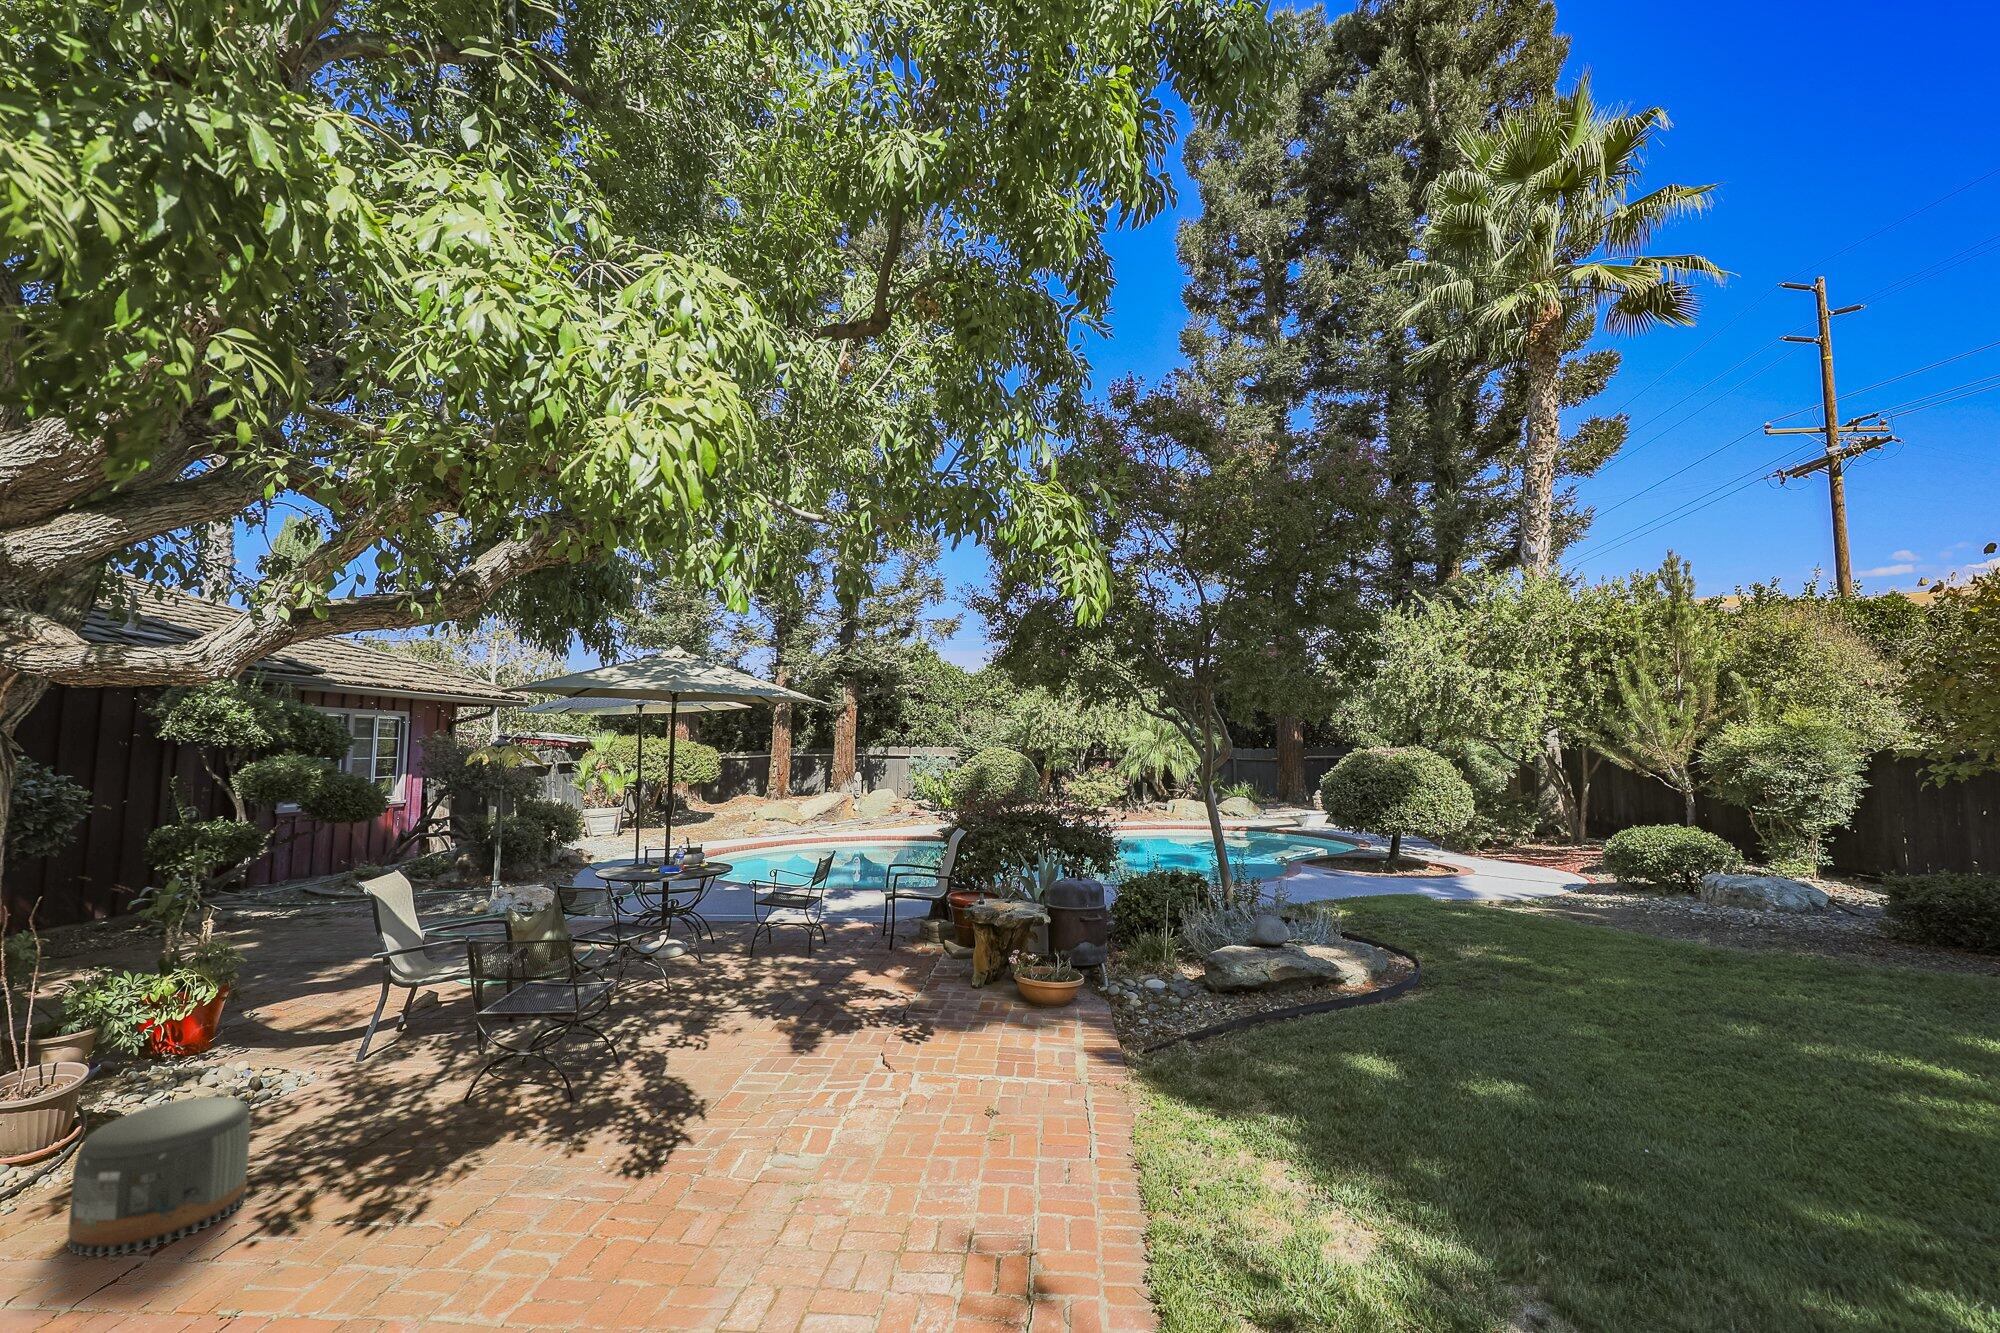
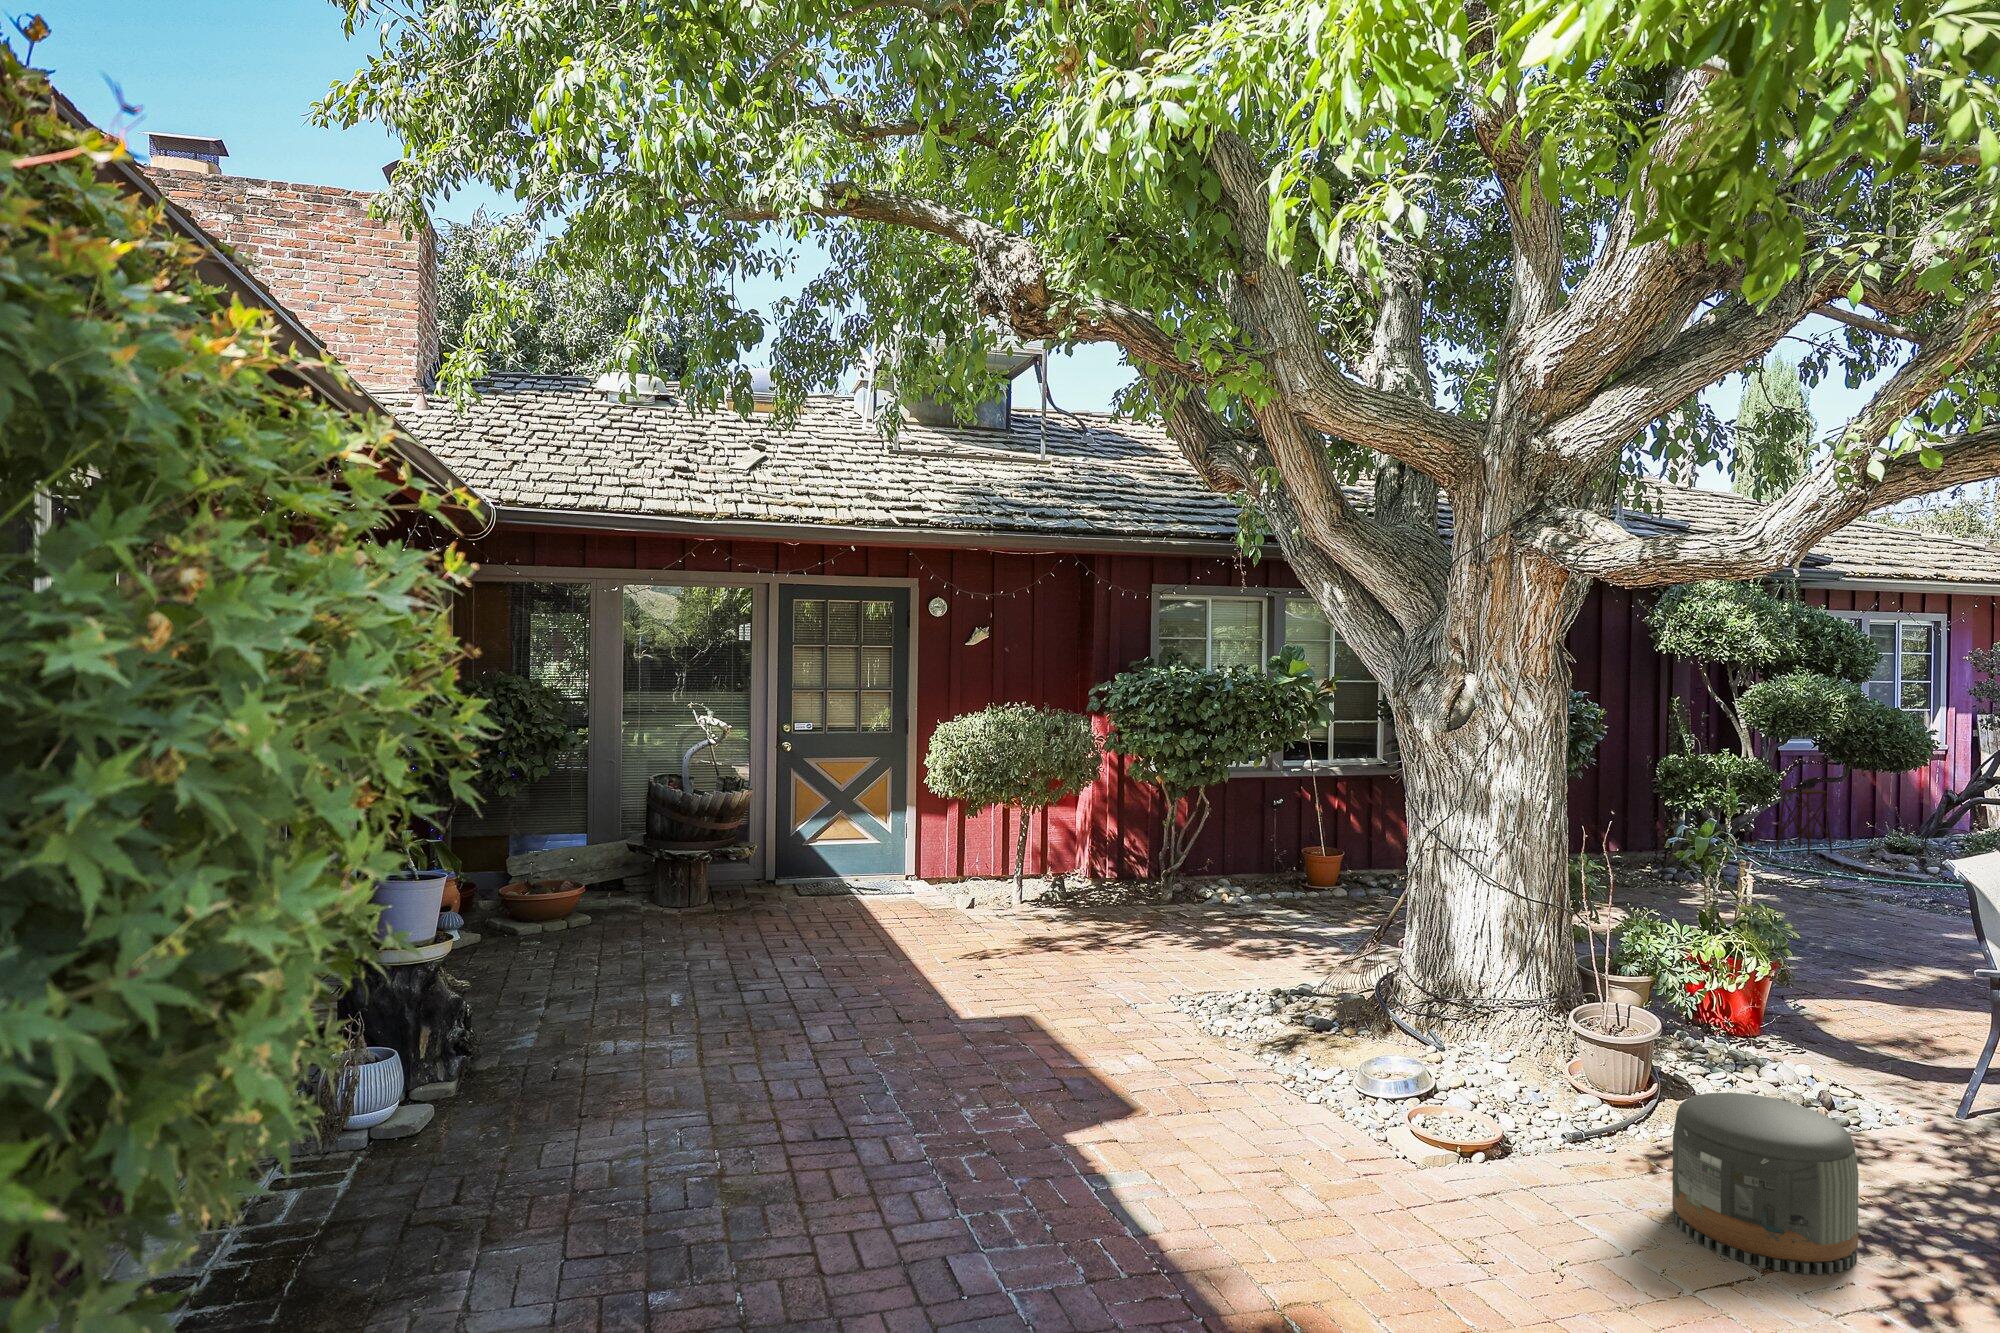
side table: none [268,842,315,893] -> present [1776,789,1832,855]

